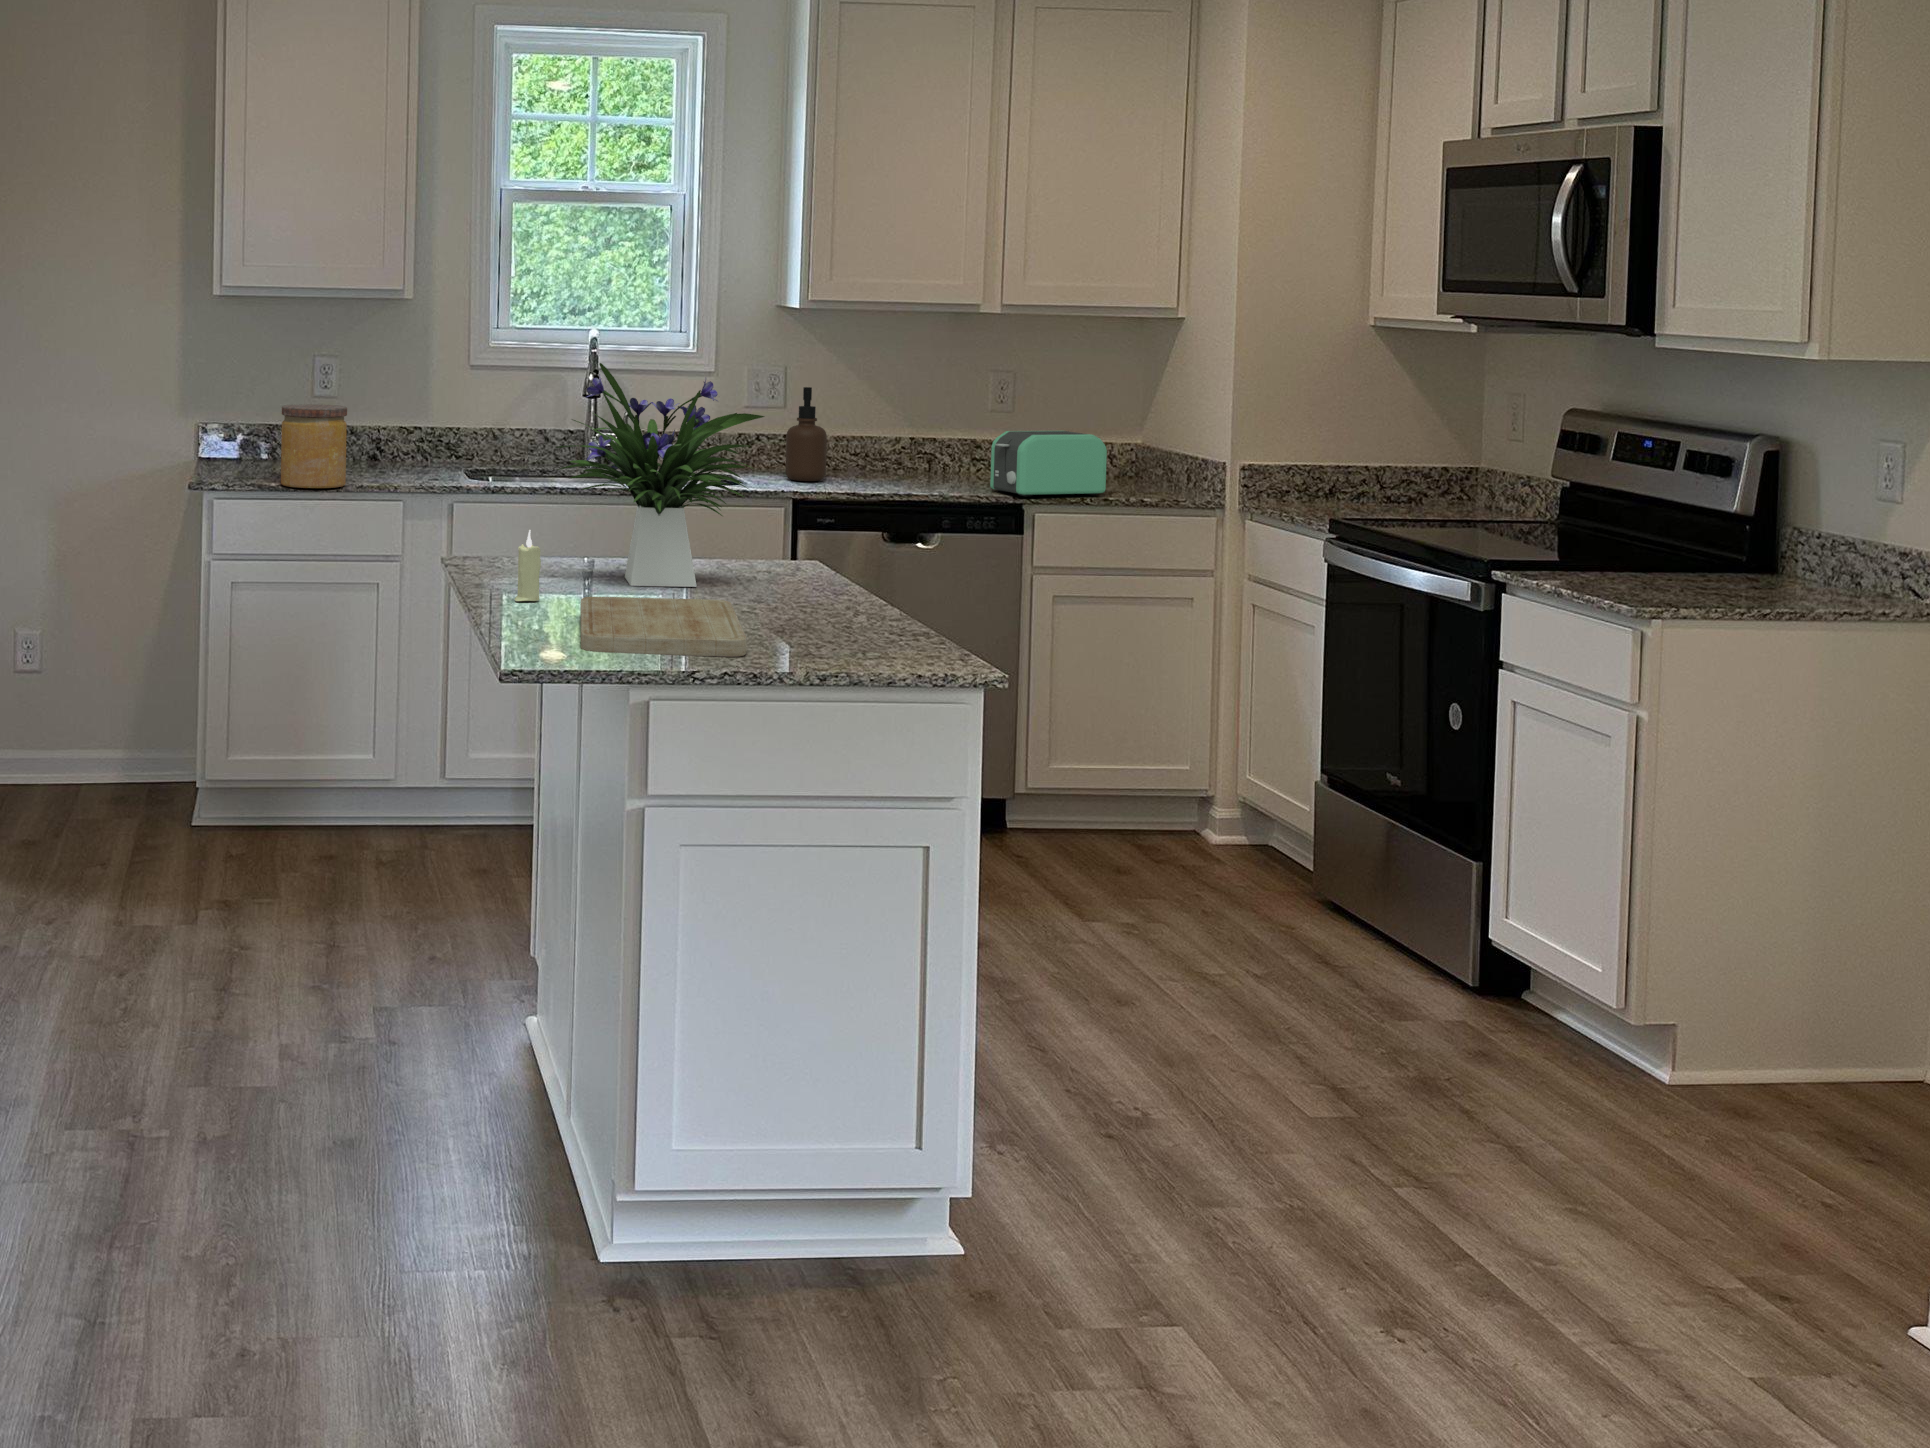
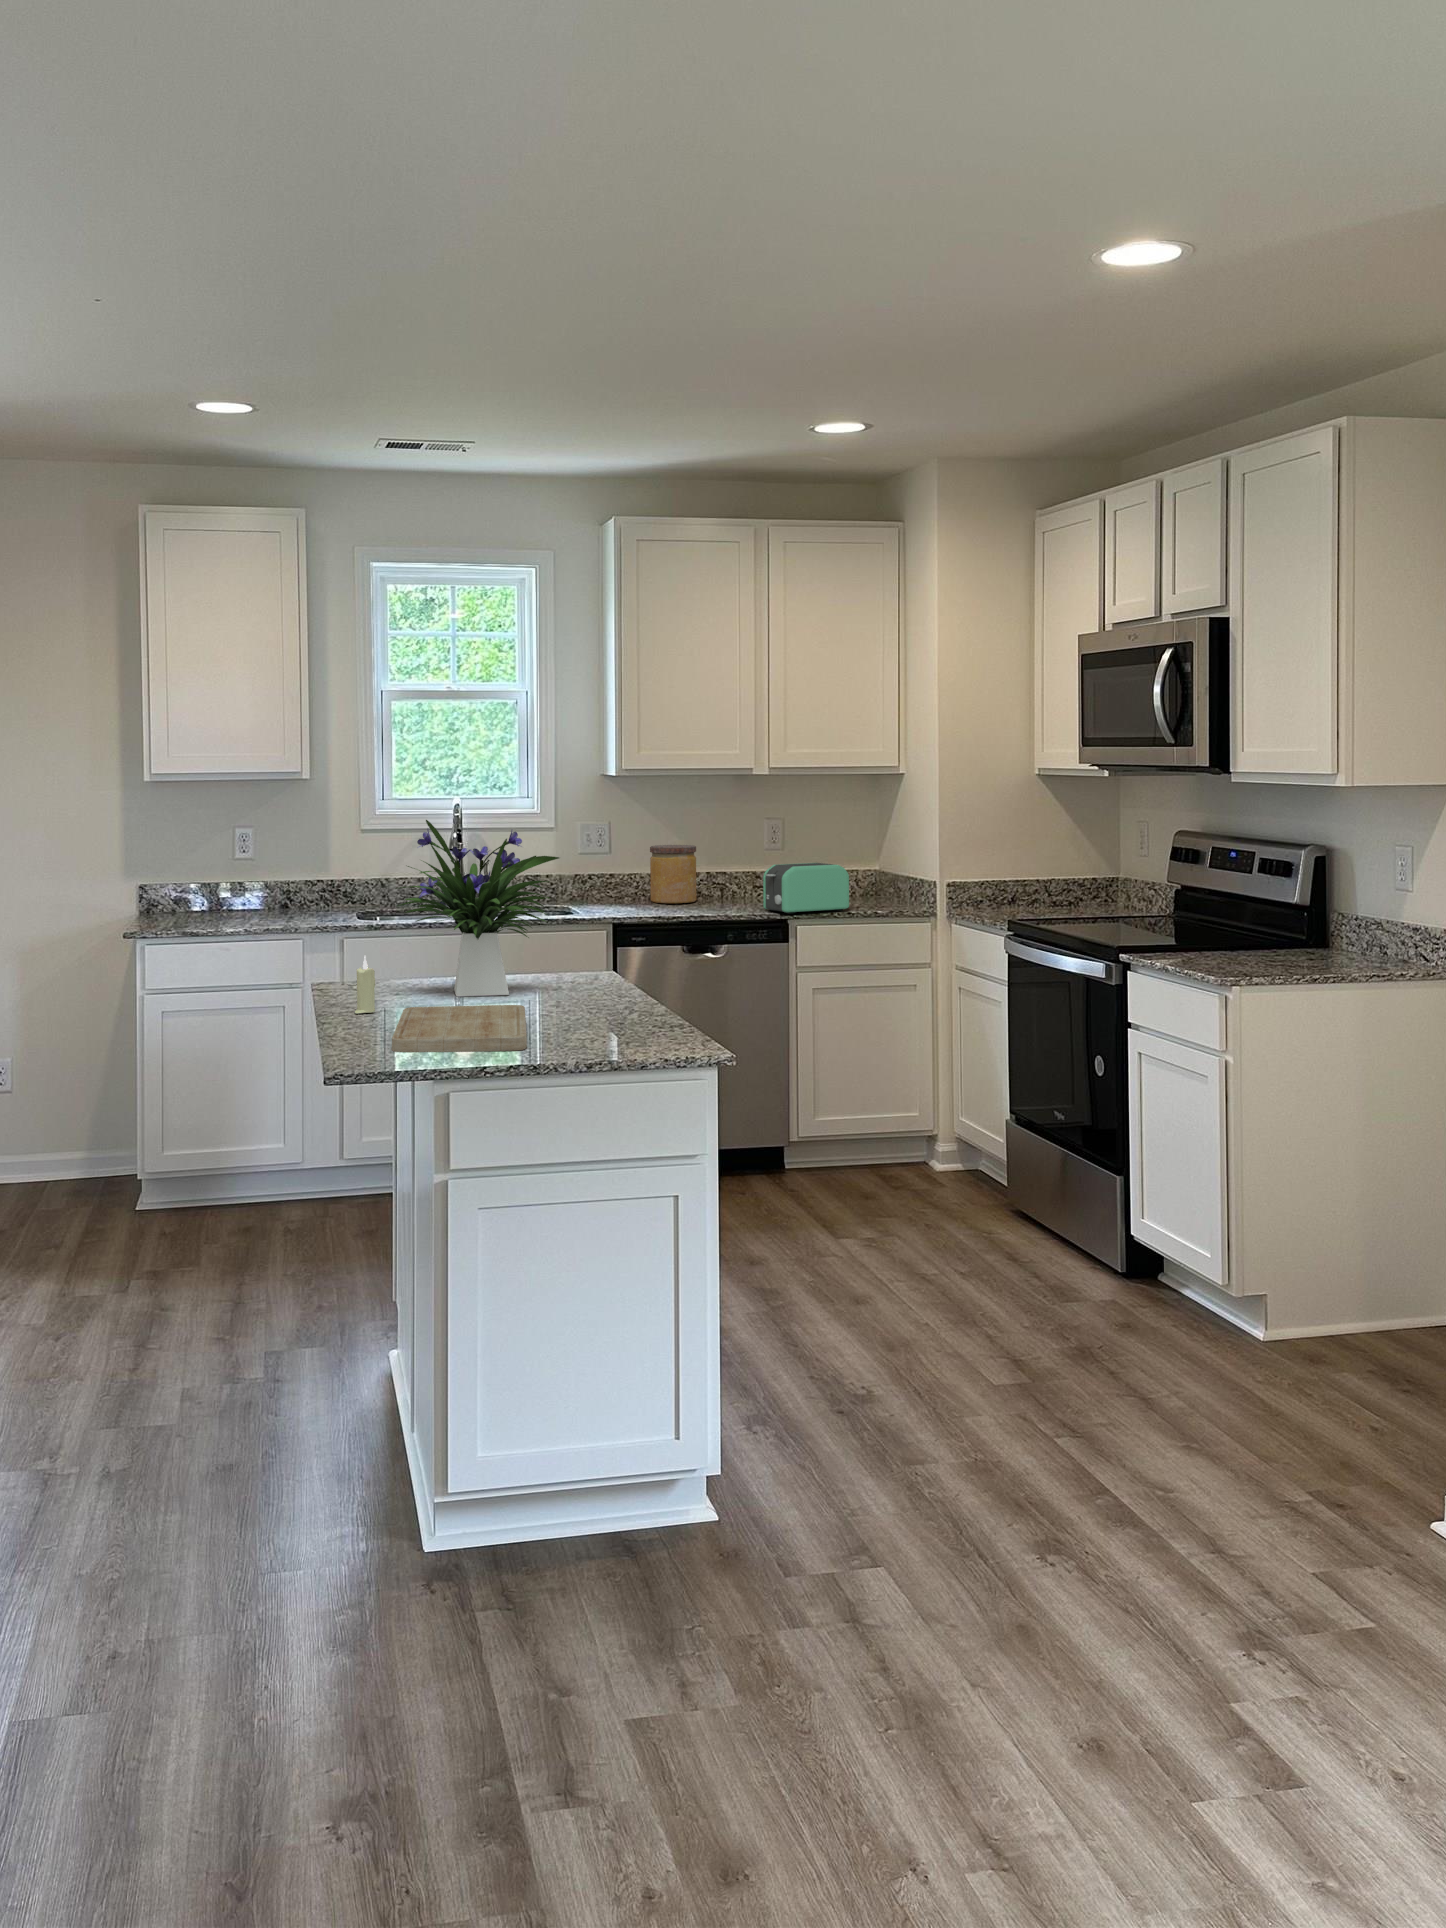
soap dispenser: present [786,387,827,481] -> none [608,837,639,909]
jar: present [281,404,347,488] -> present [650,845,696,903]

